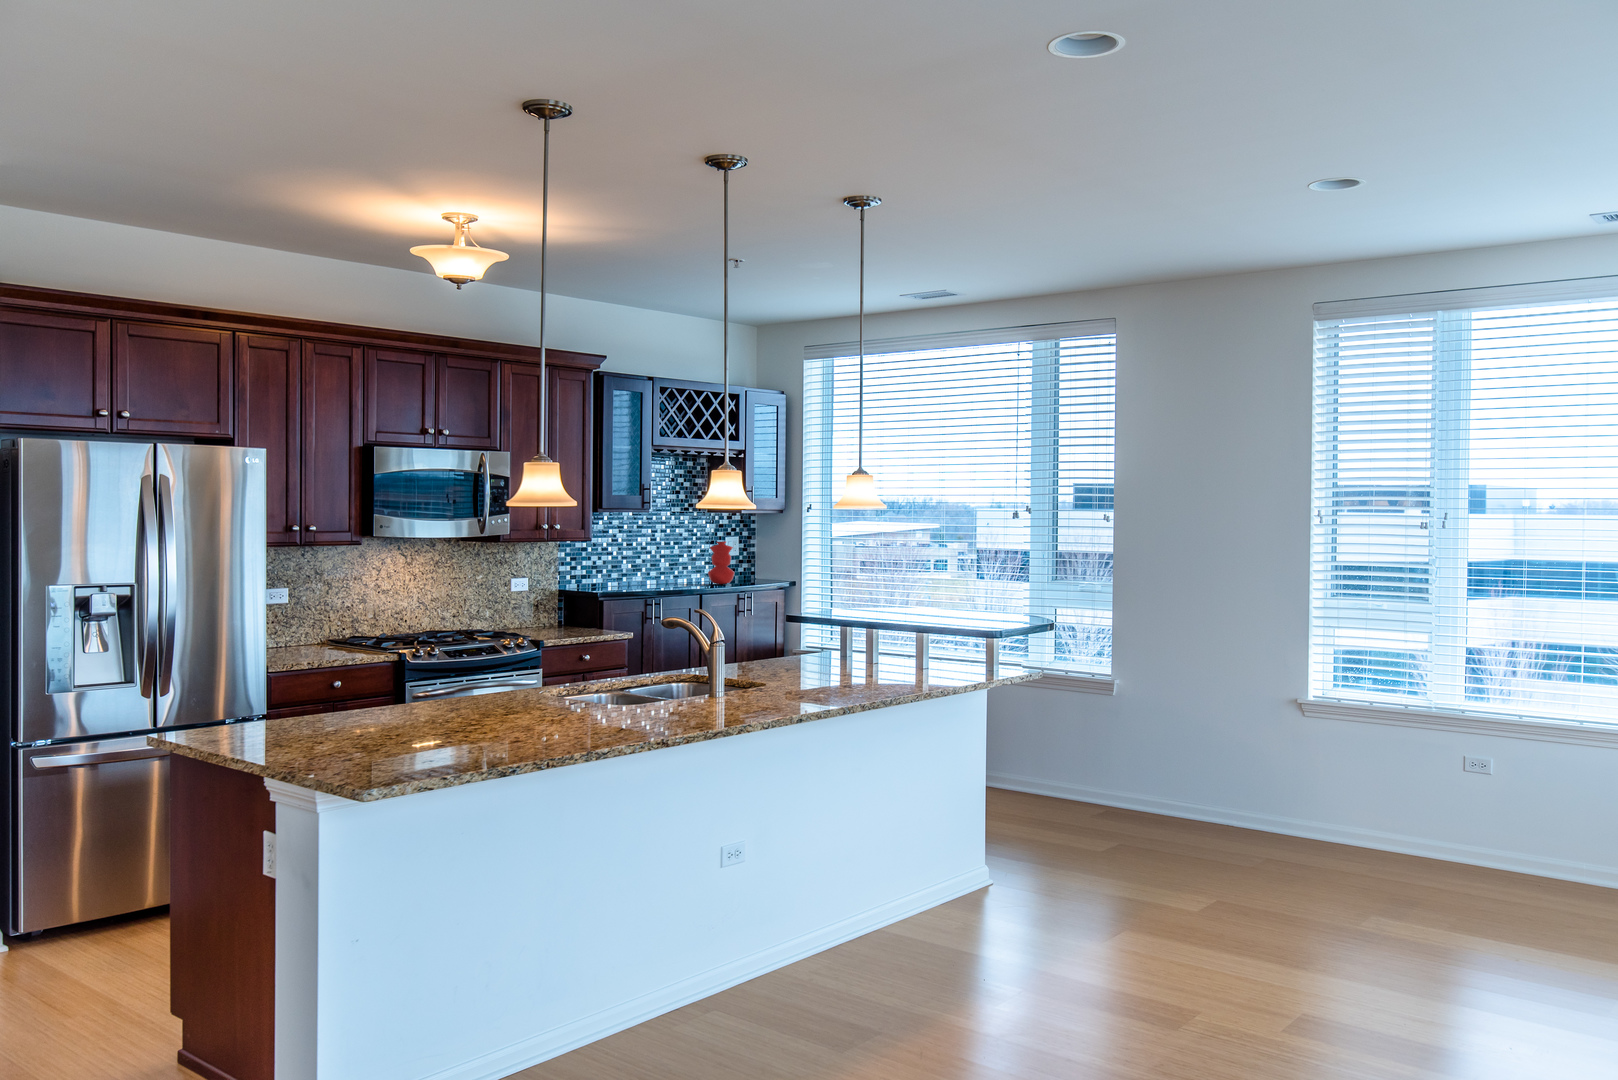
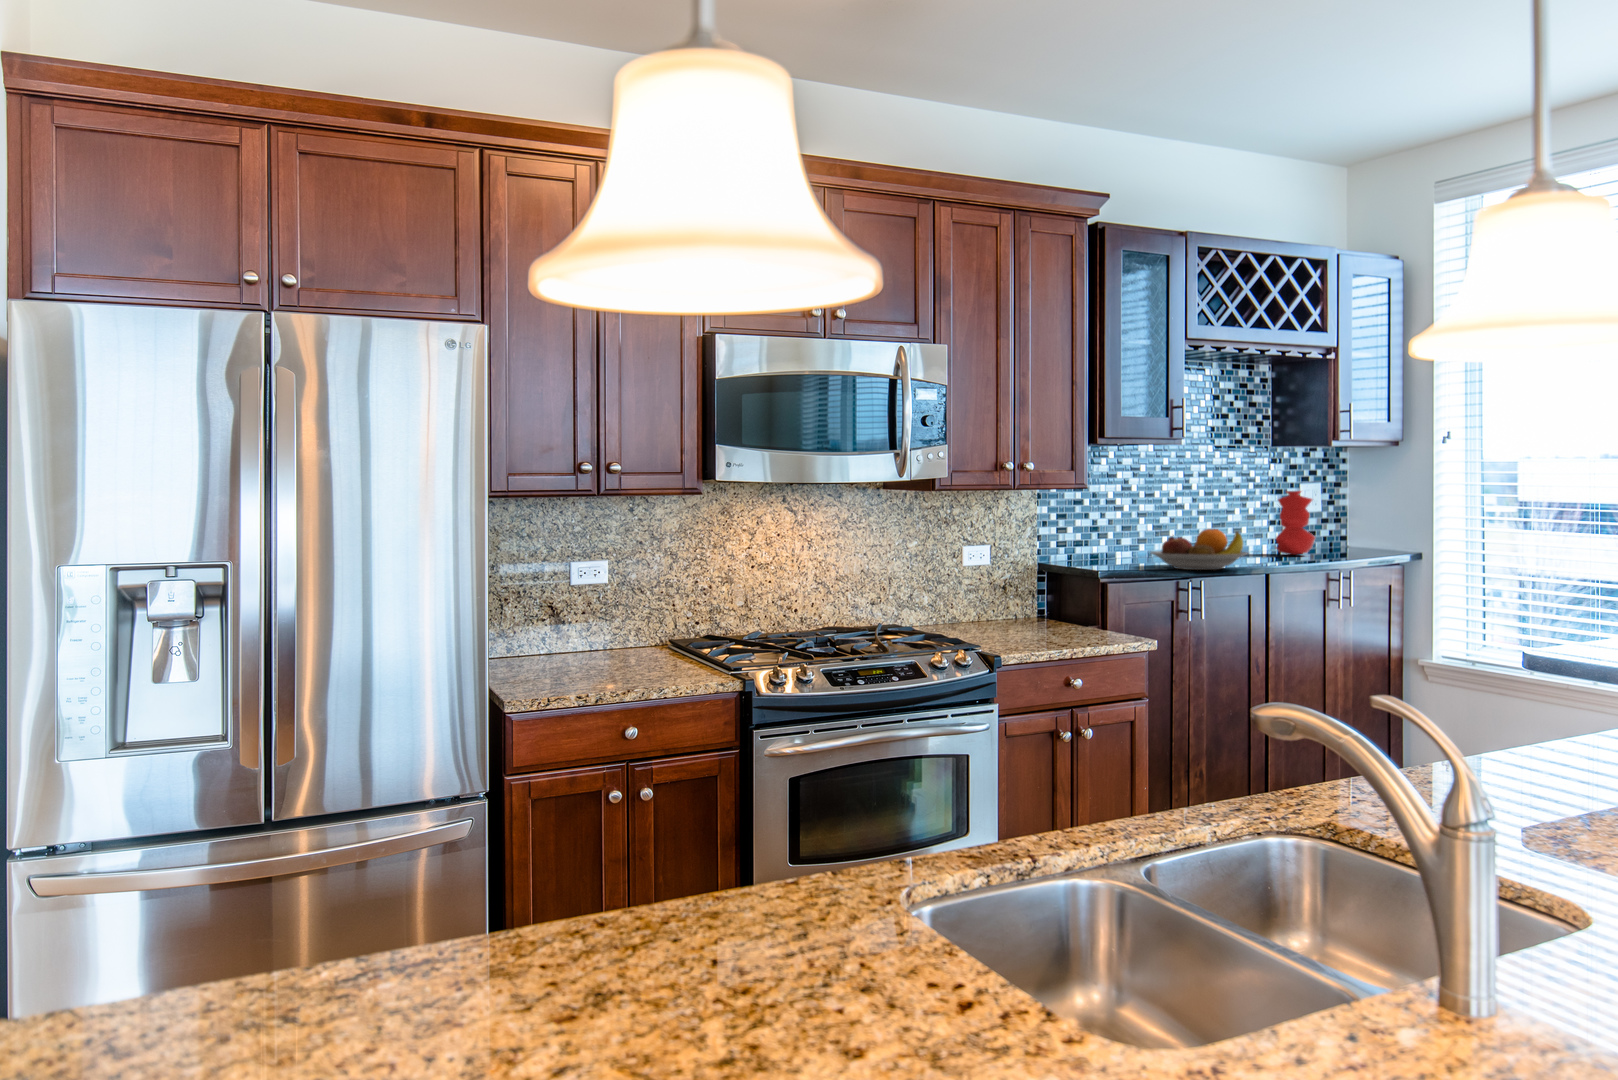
fruit bowl: none [630,567,690,593] -> present [1150,529,1248,570]

